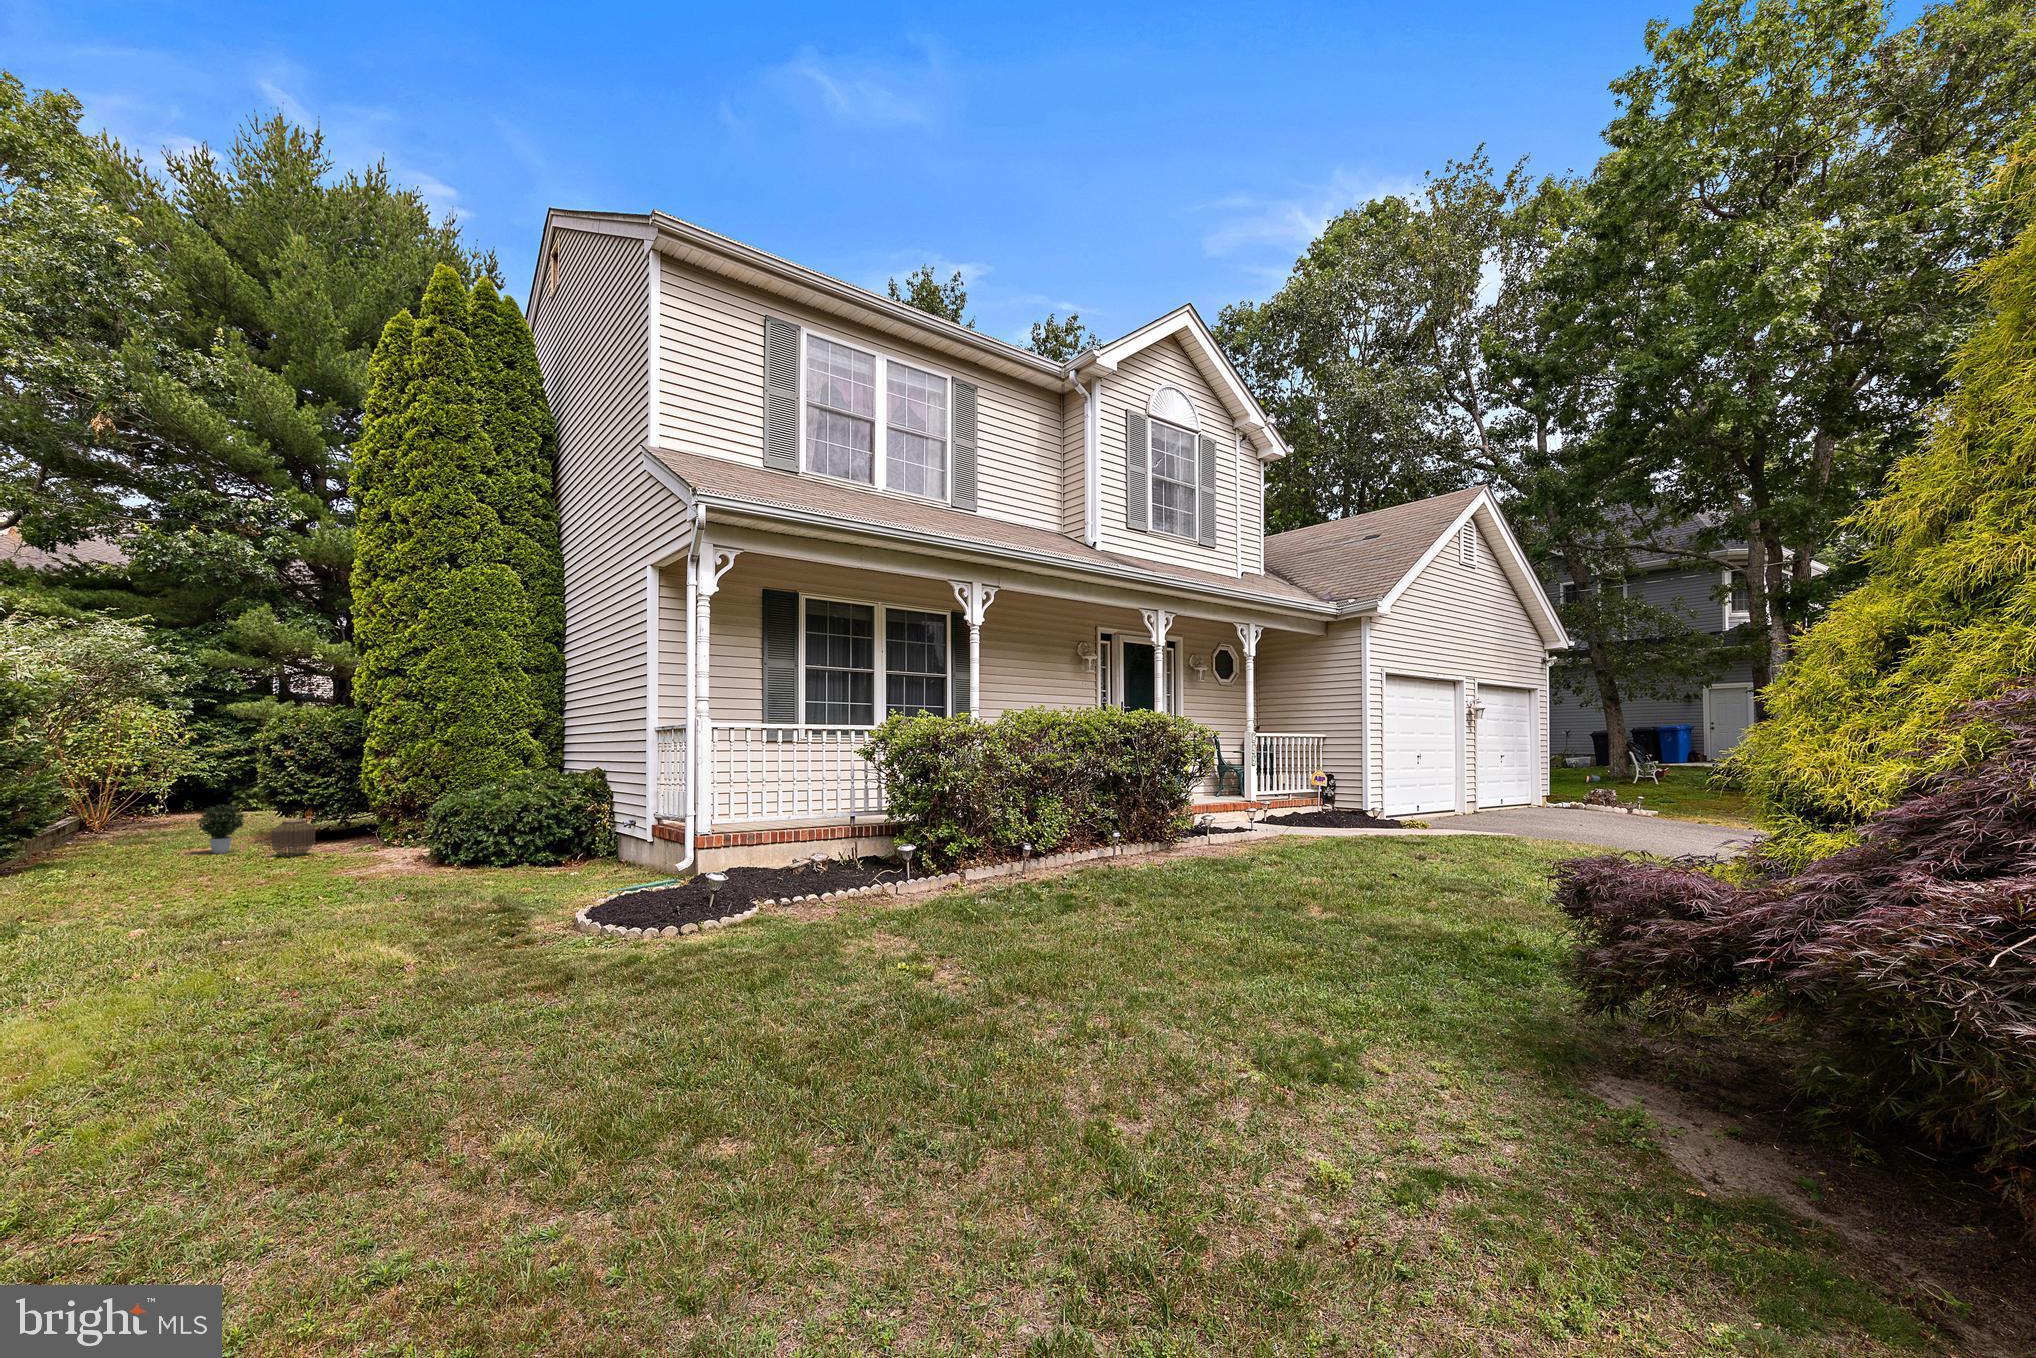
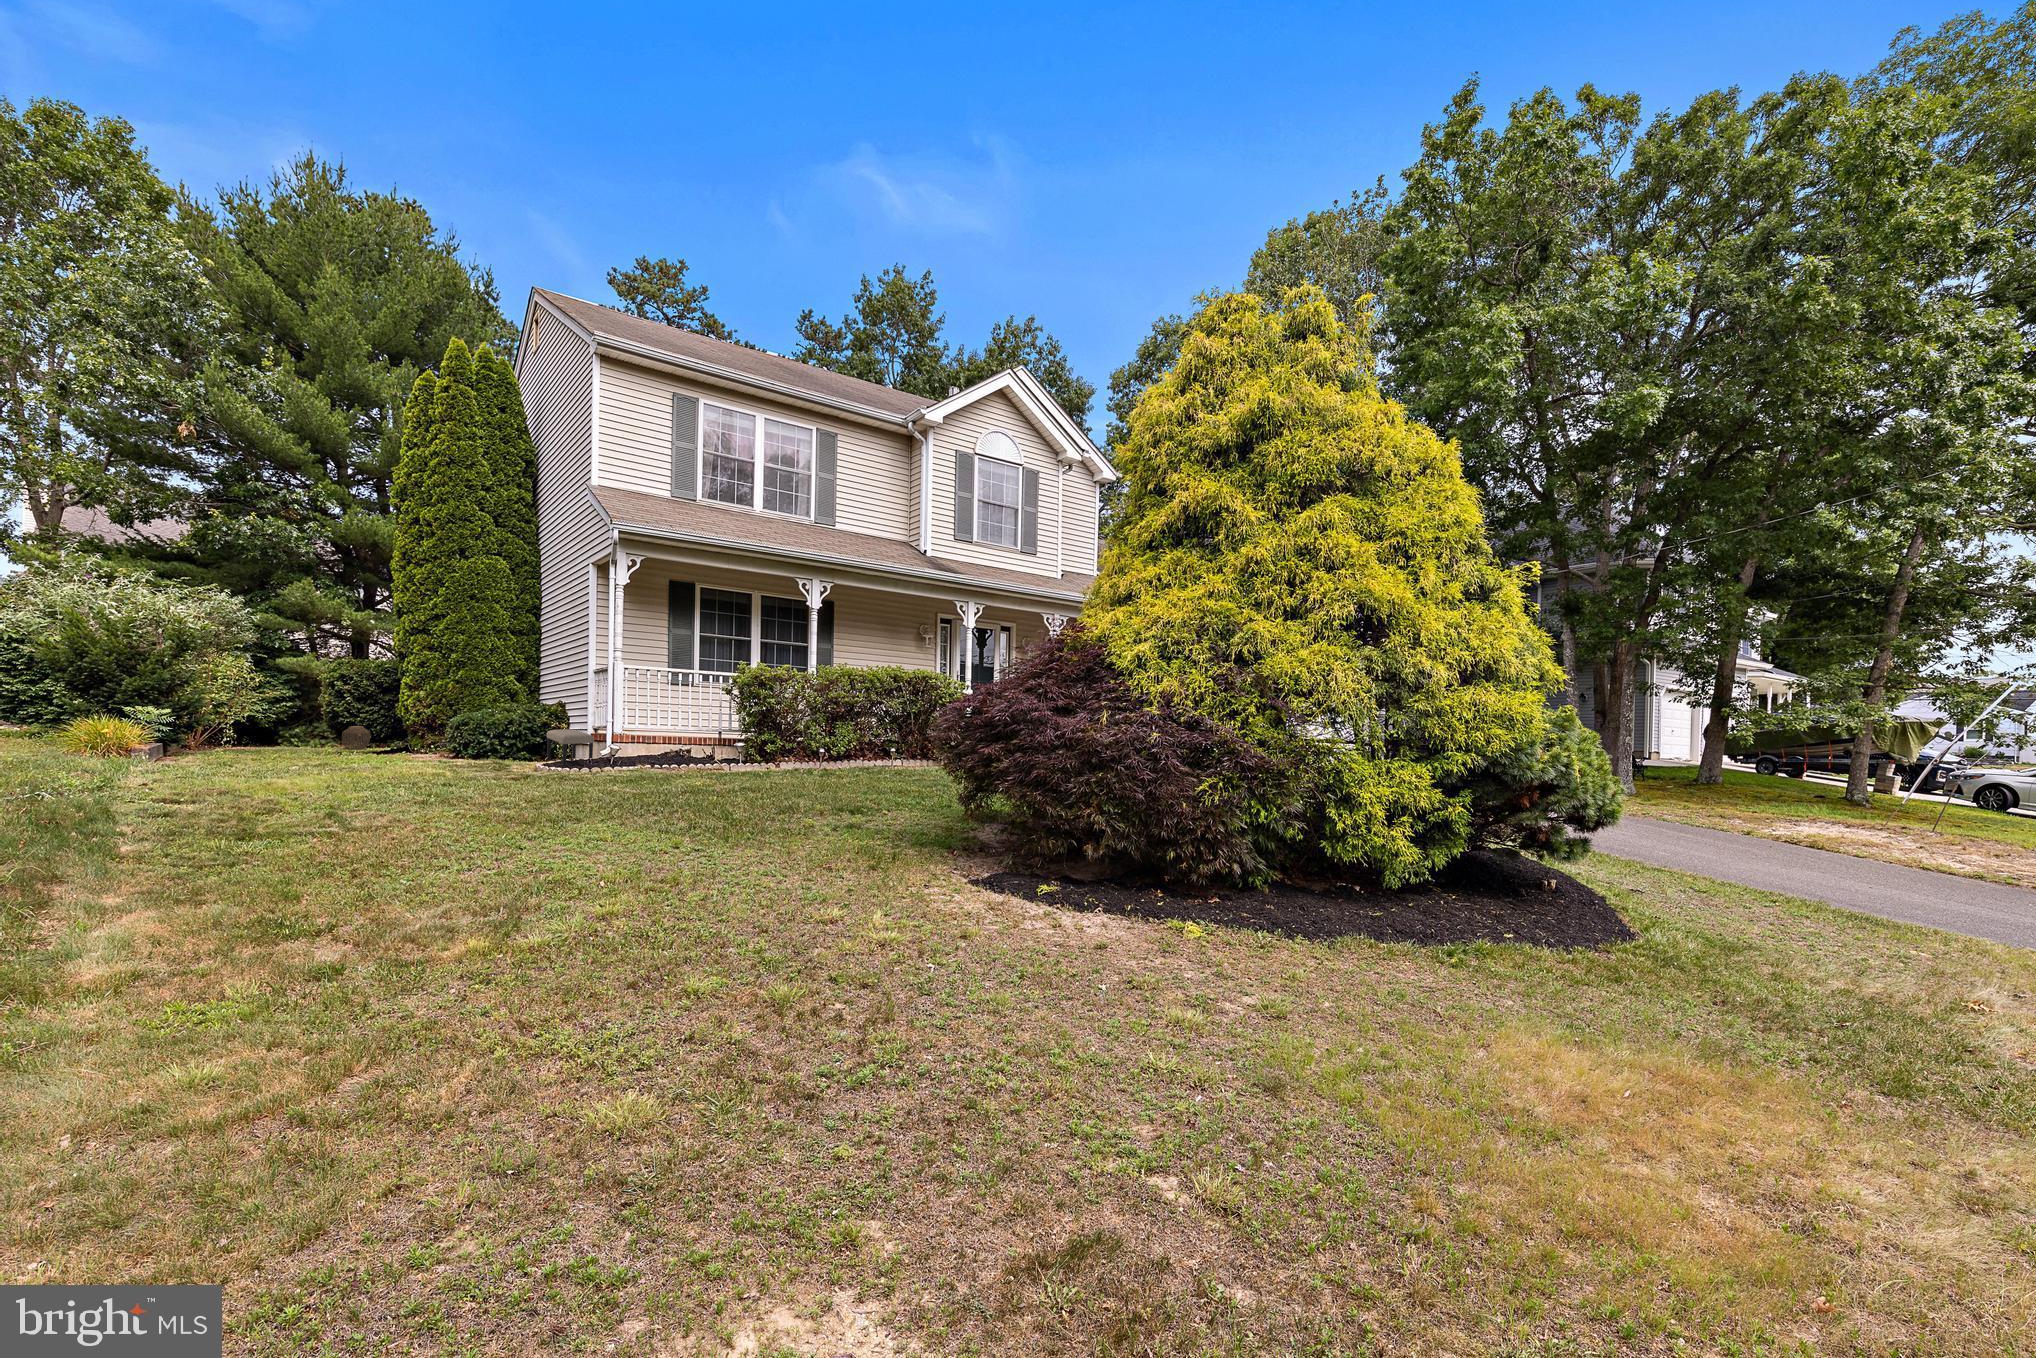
potted plant: present [197,804,244,854] -> none [292,714,323,747]
bench: none [585,820,663,886] -> present [547,729,594,766]

